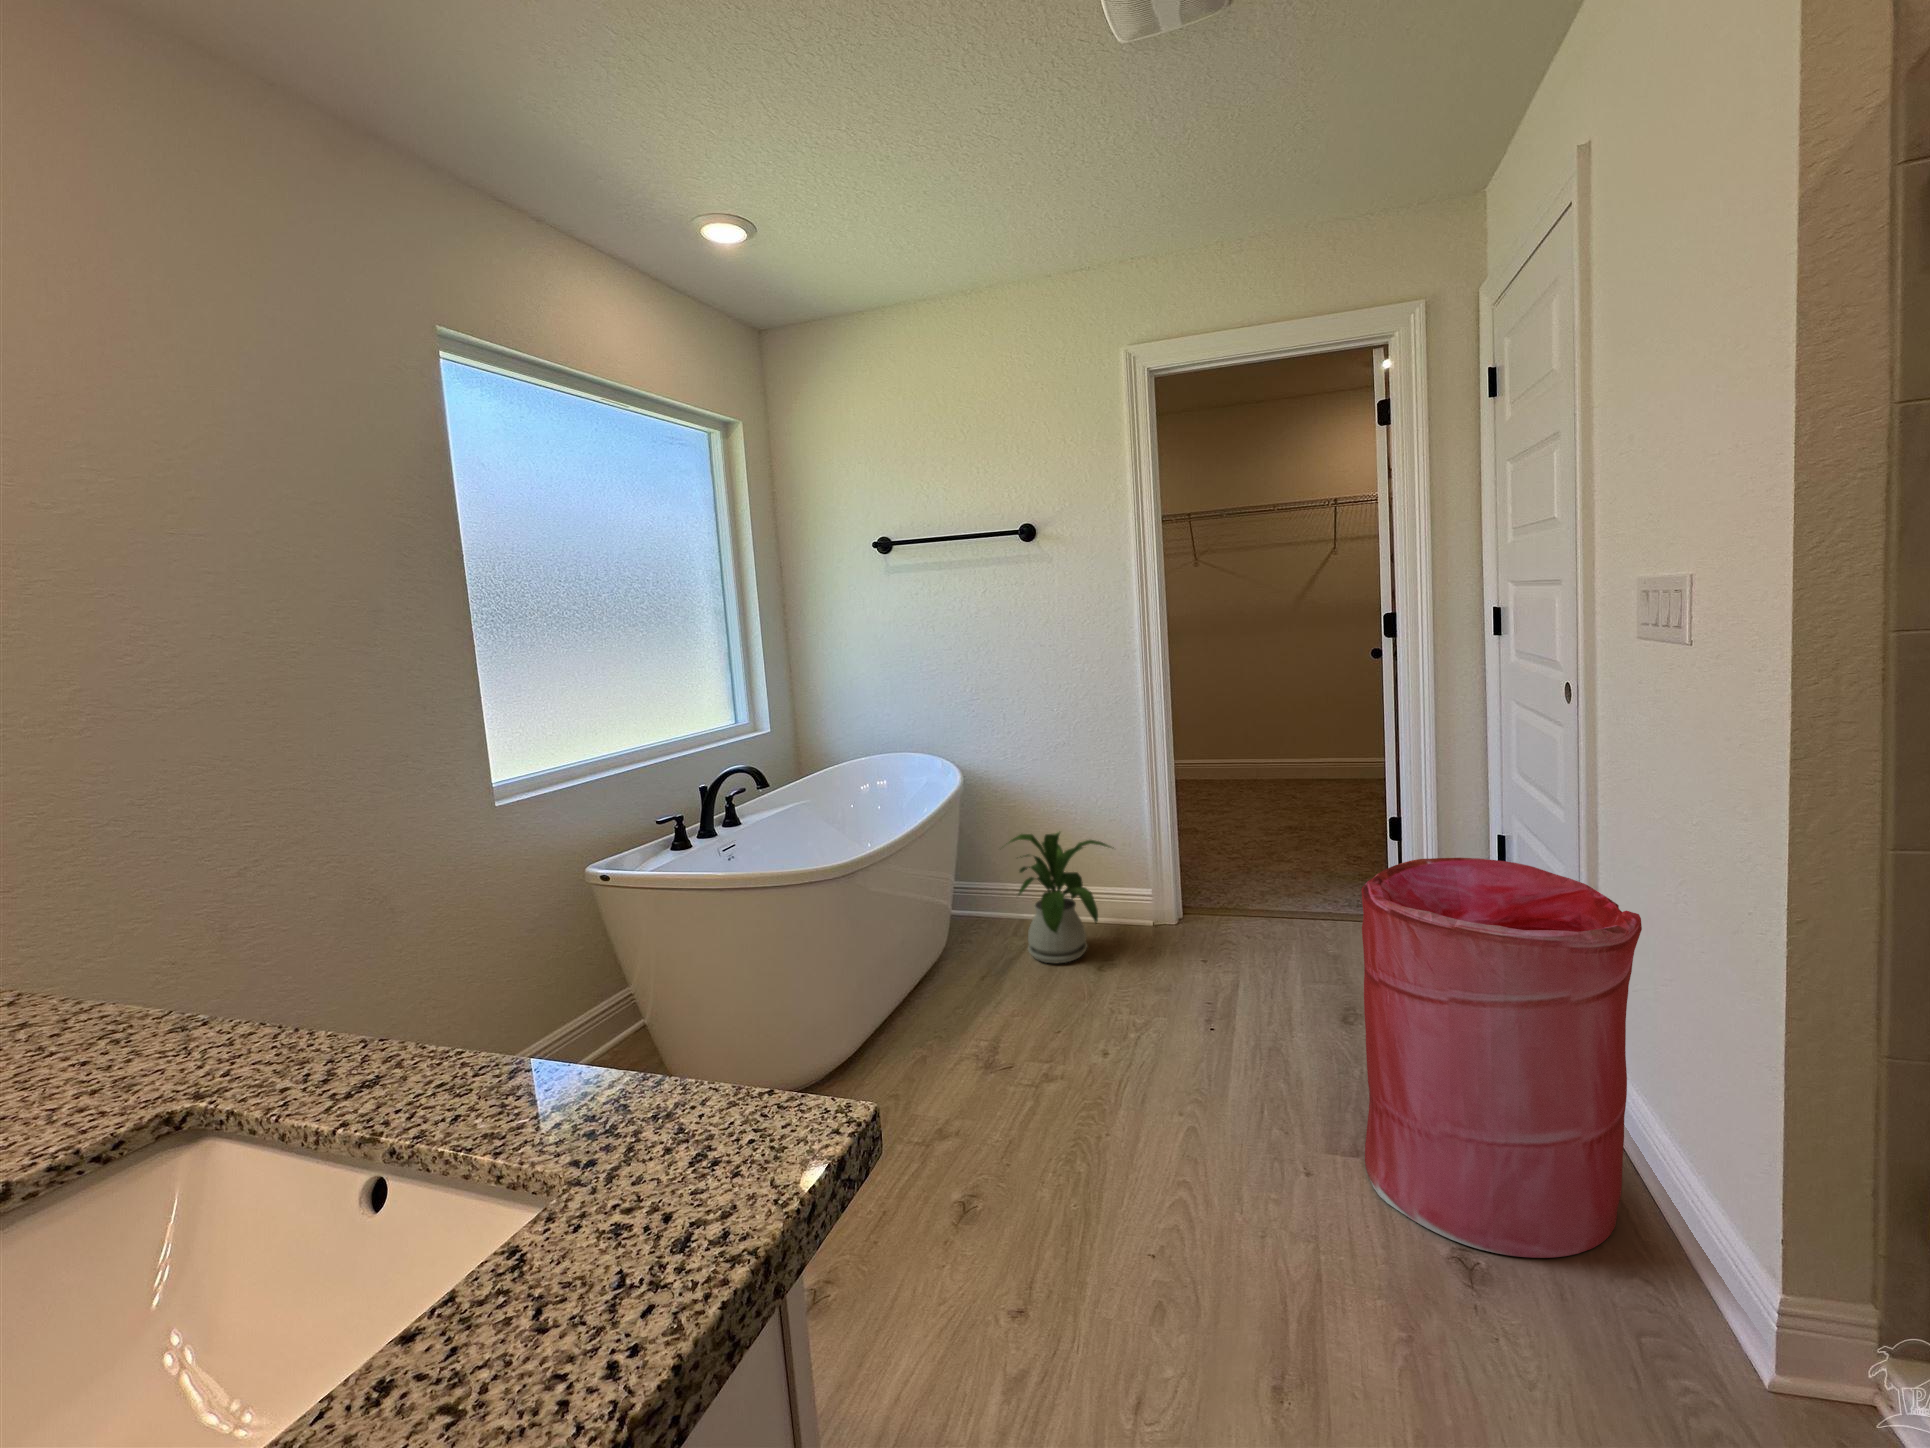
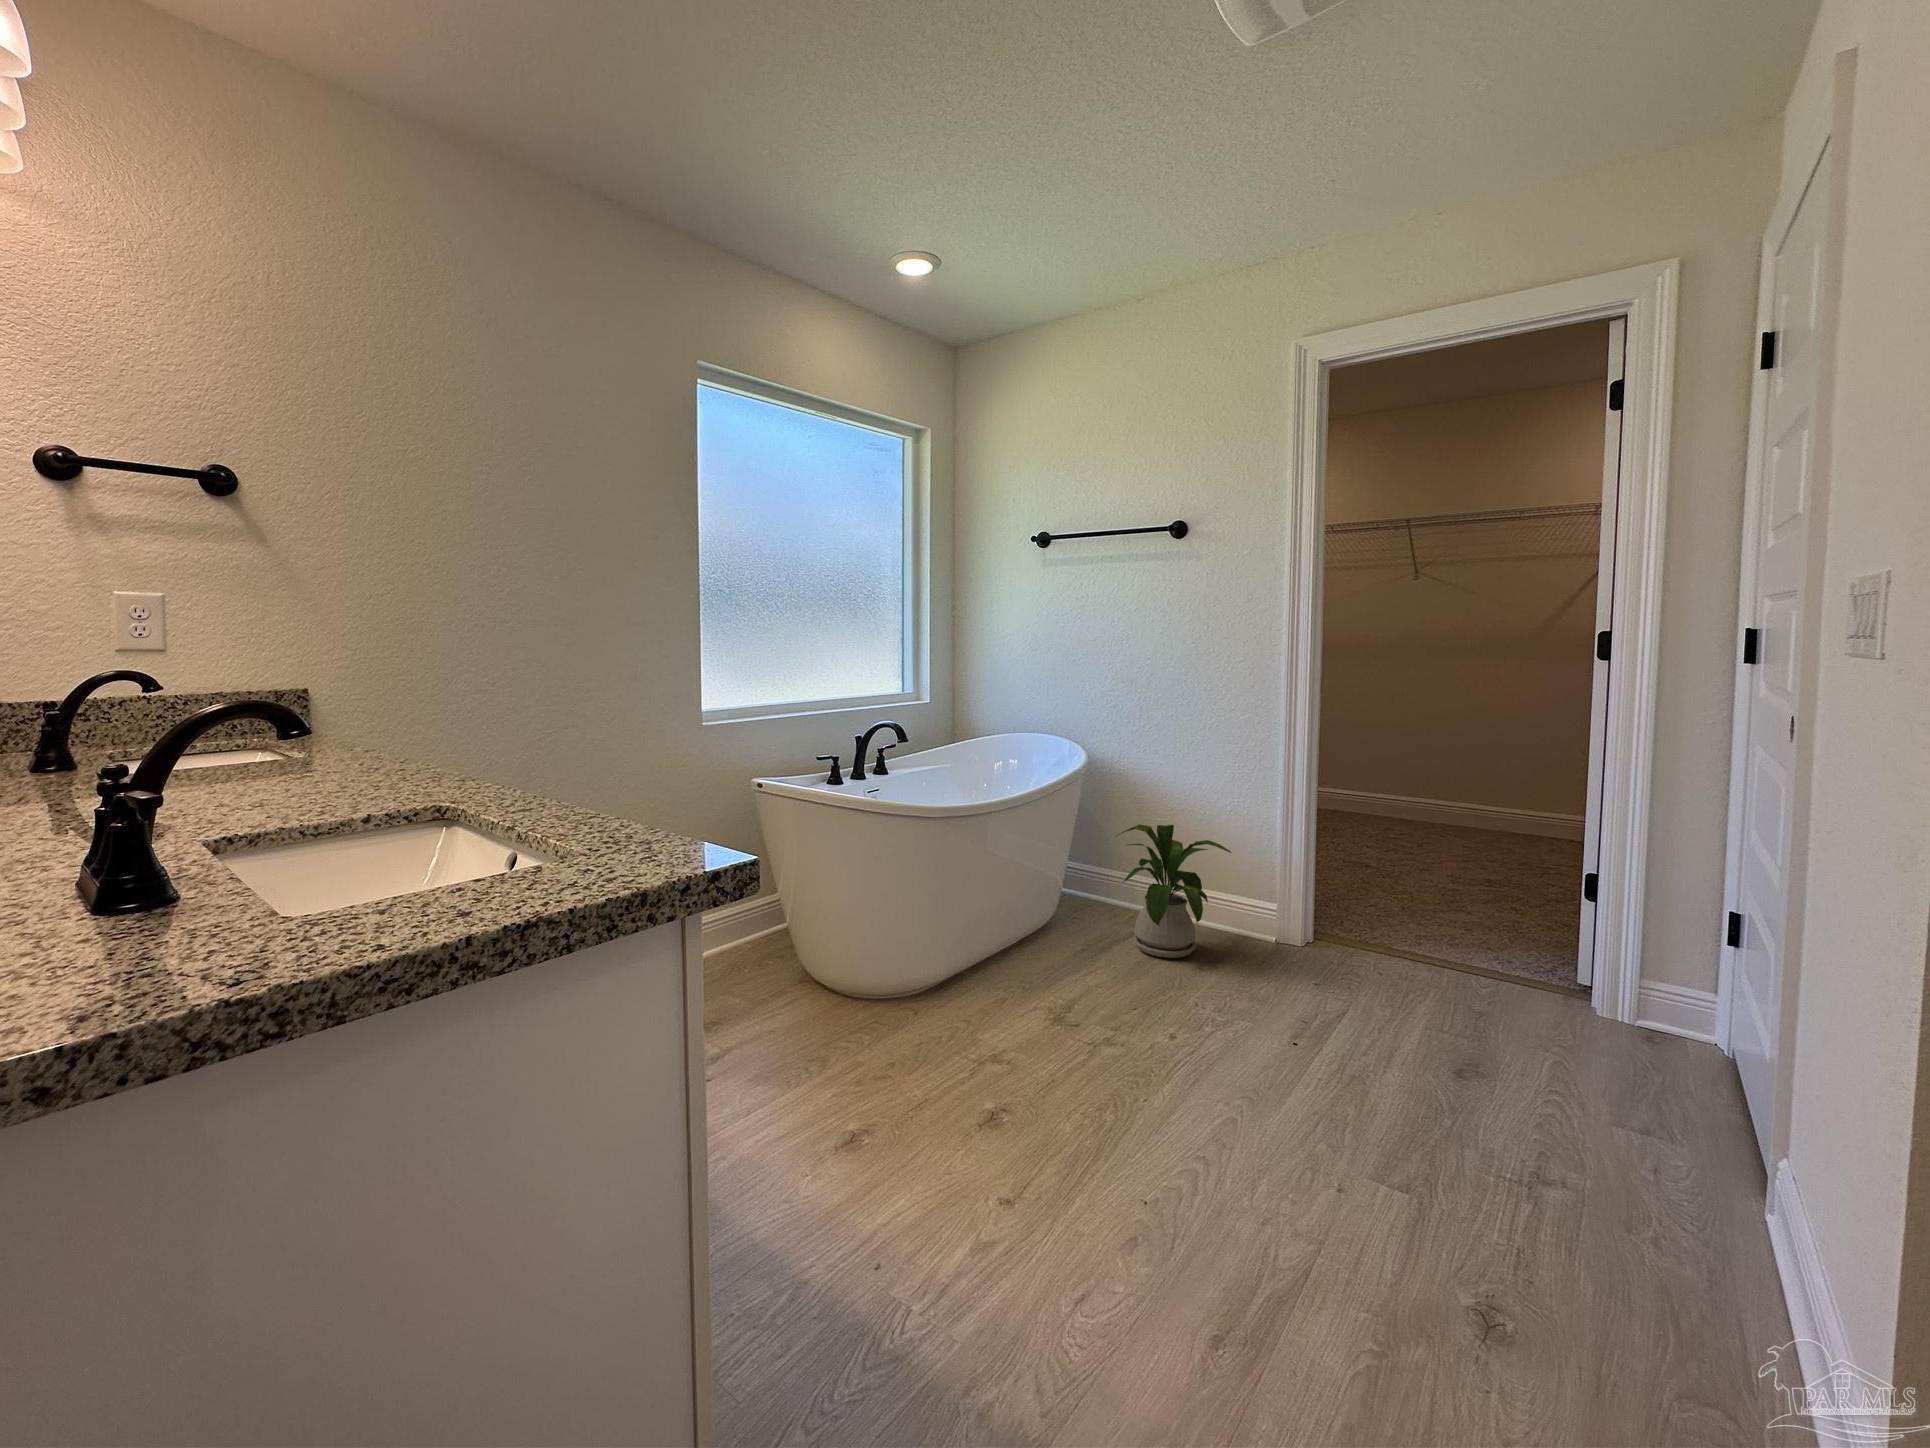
laundry hamper: present [1361,857,1642,1258] -> none [1402,890,1772,1353]

